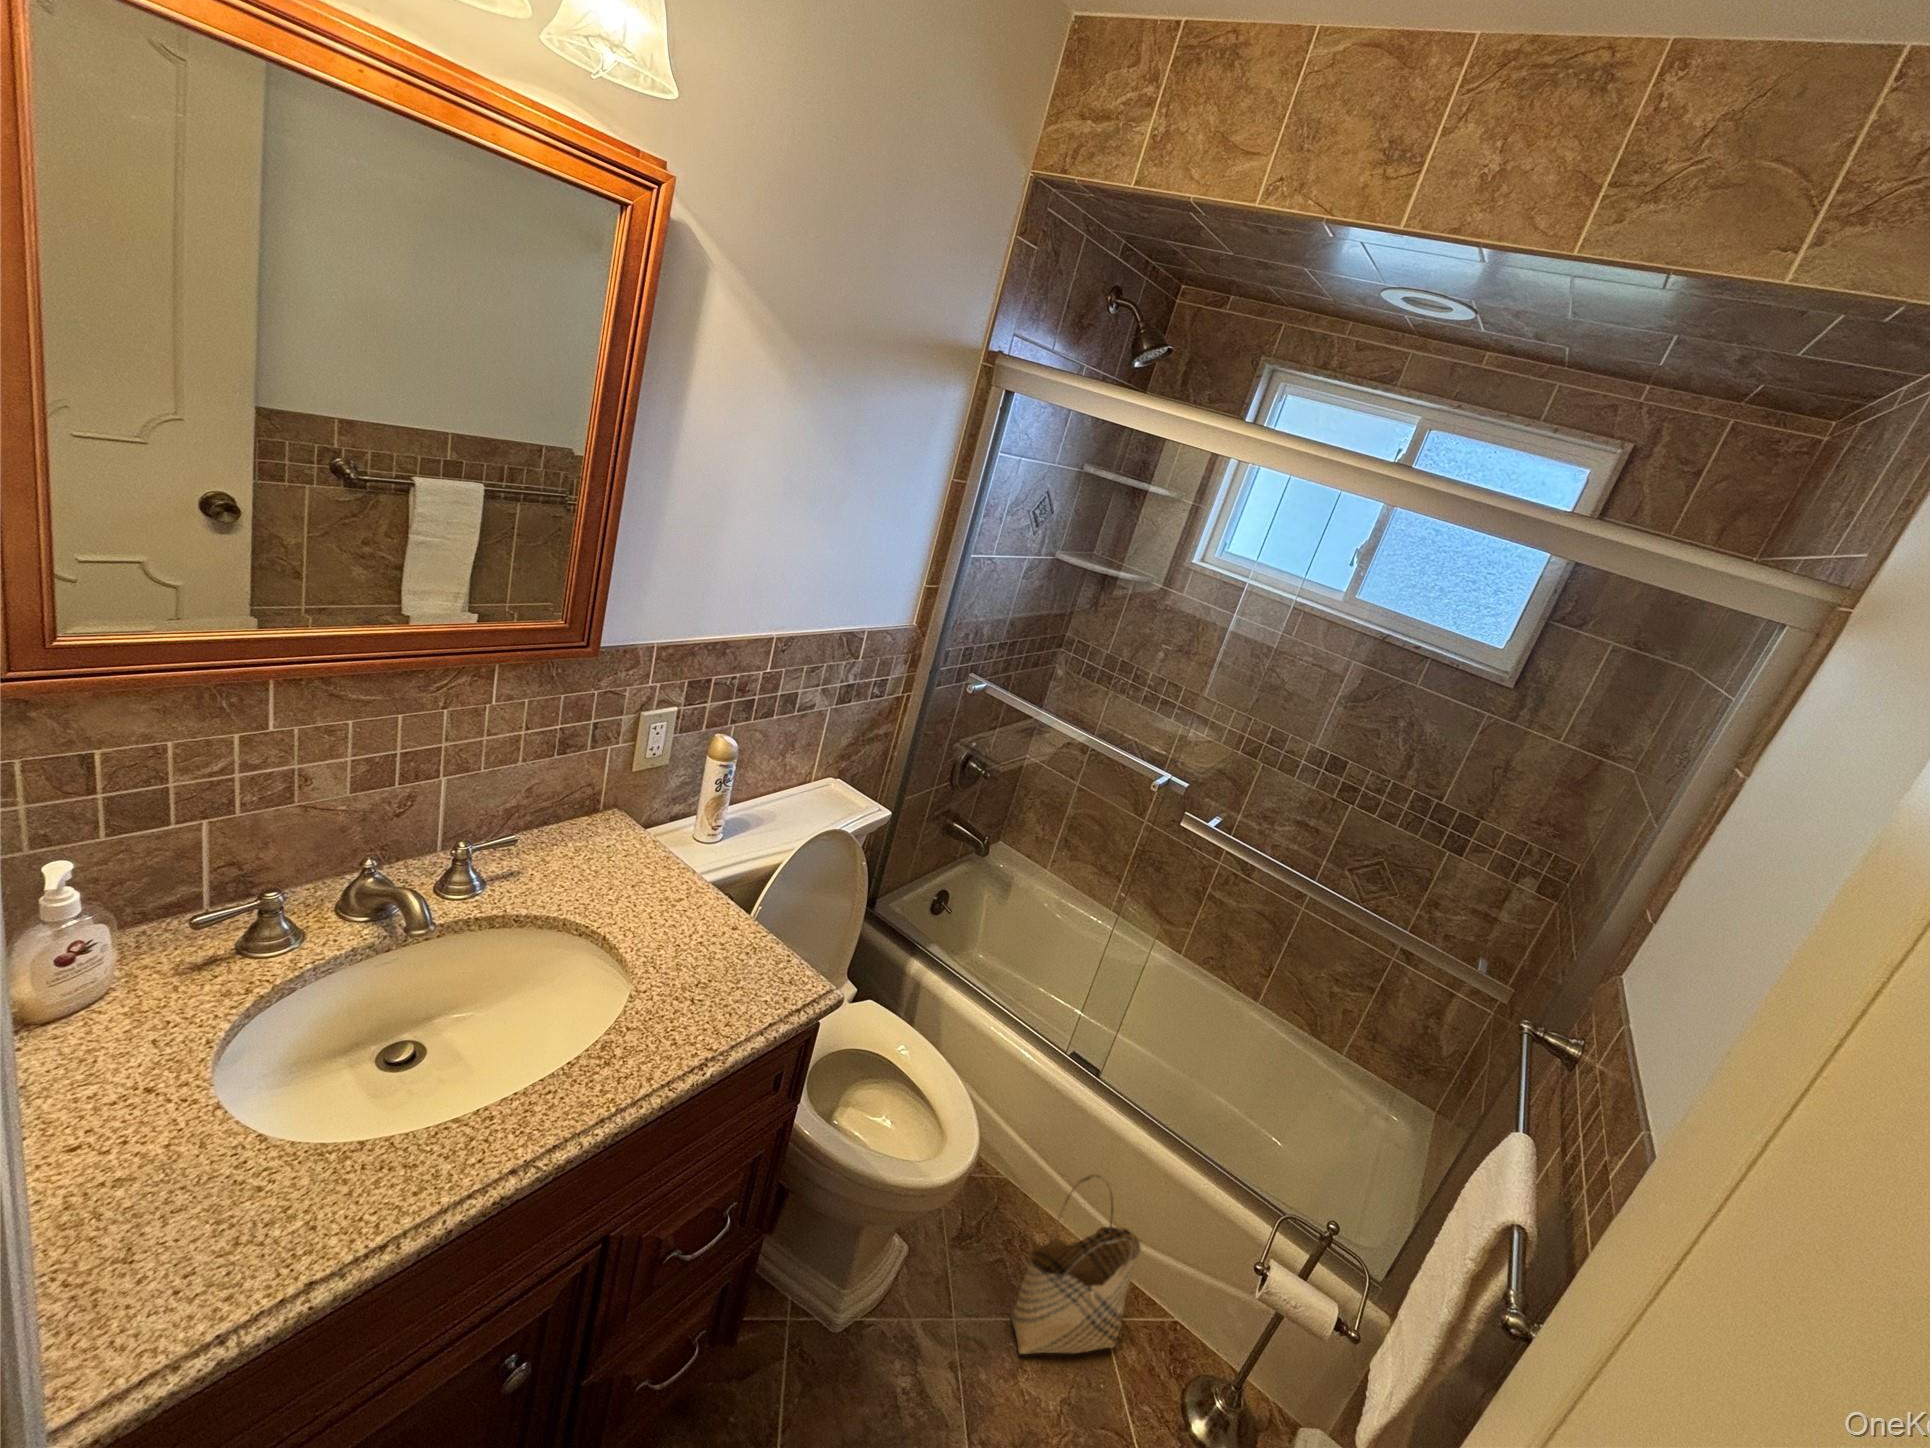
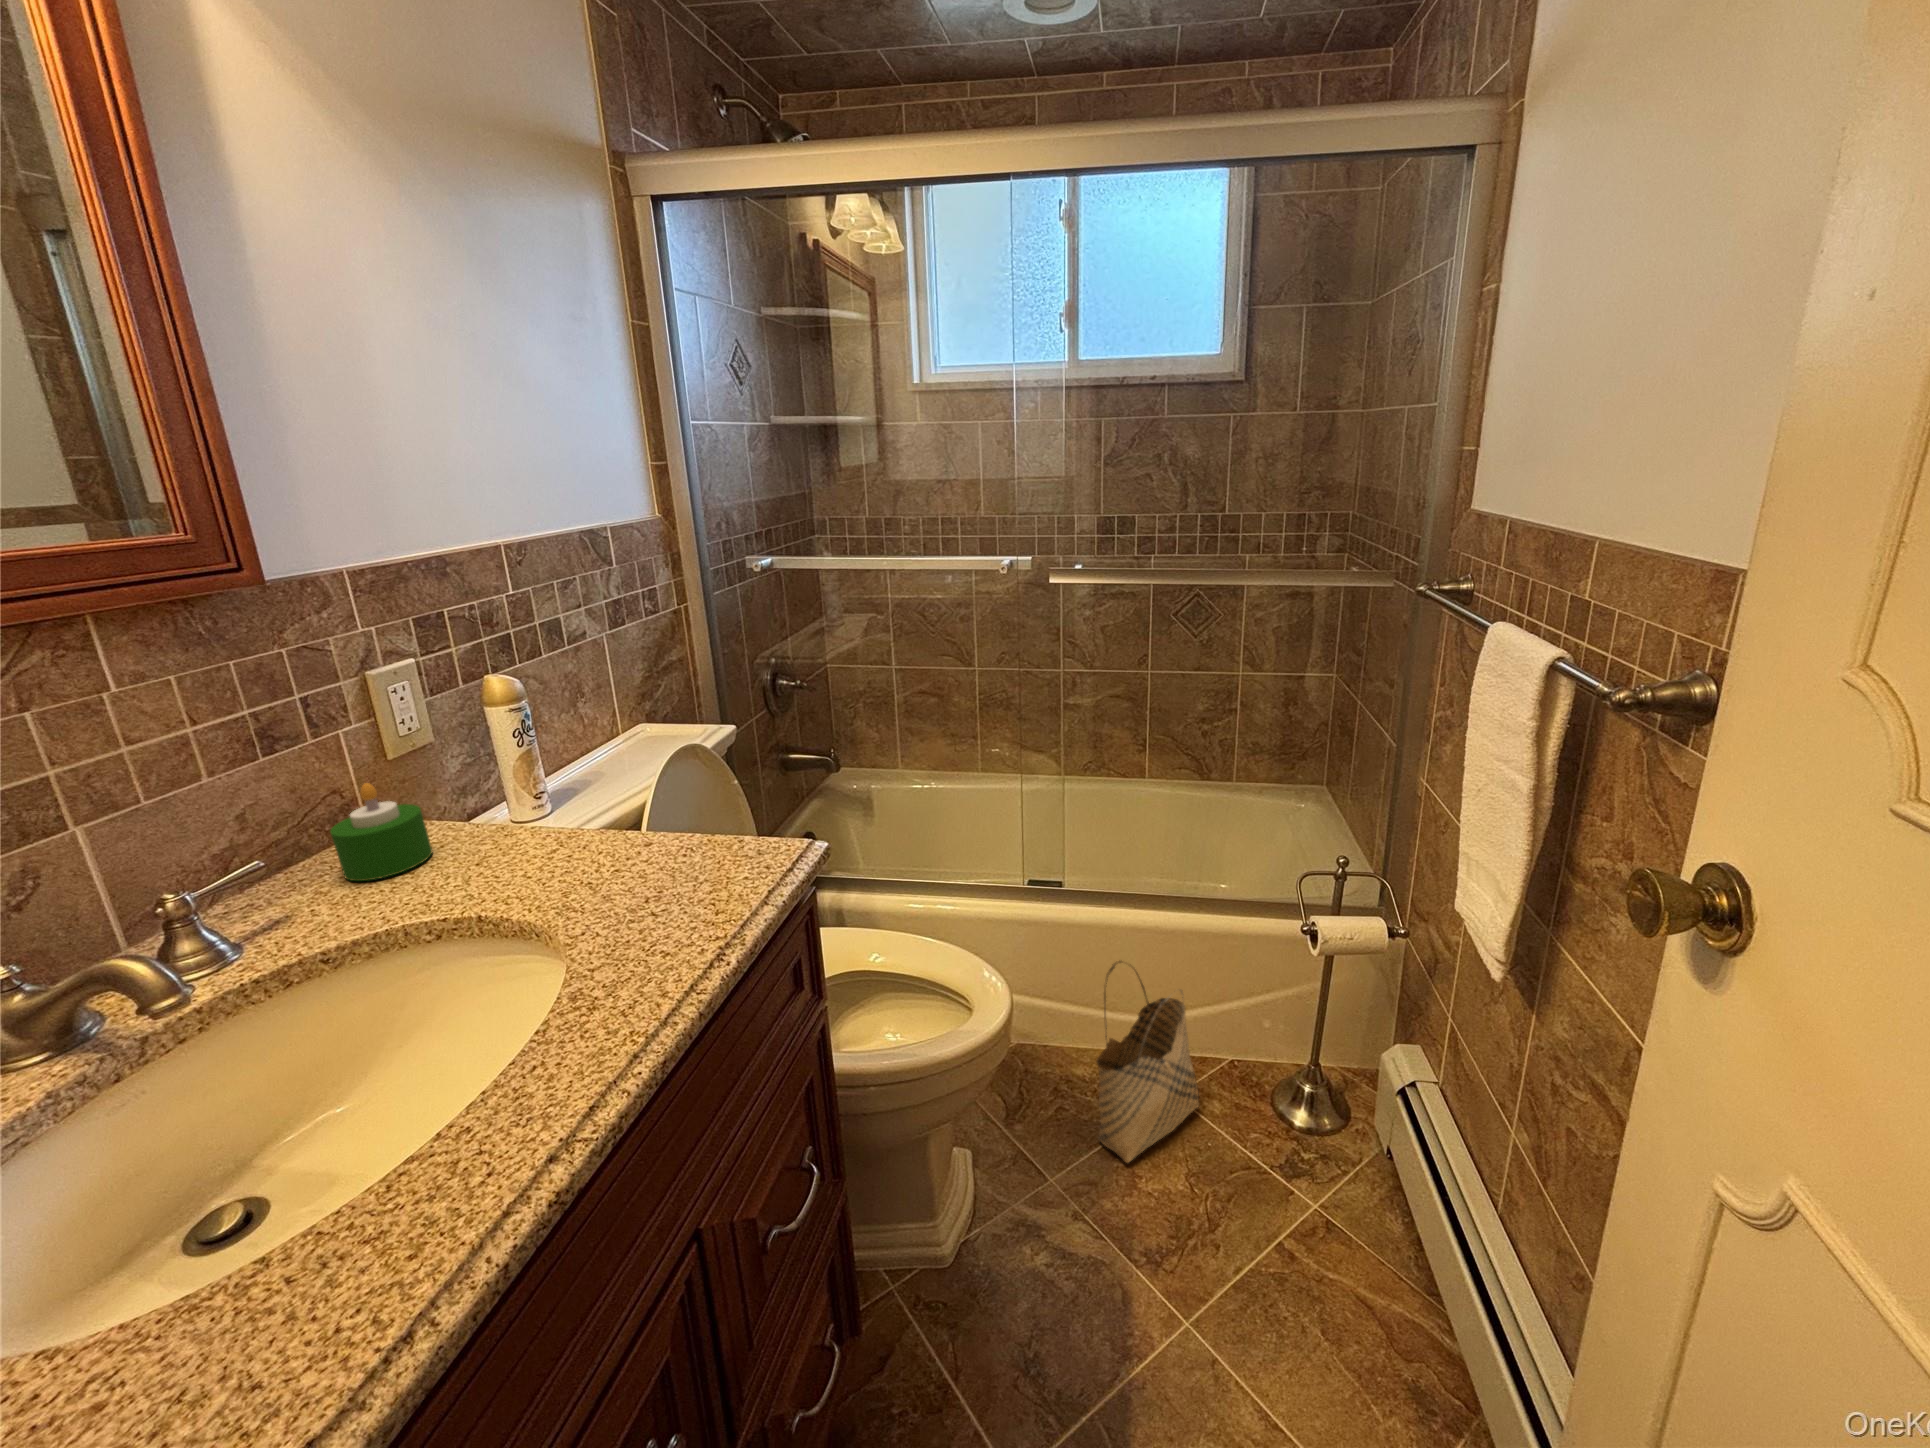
candle: none [567,799,626,866] -> present [330,783,432,881]

